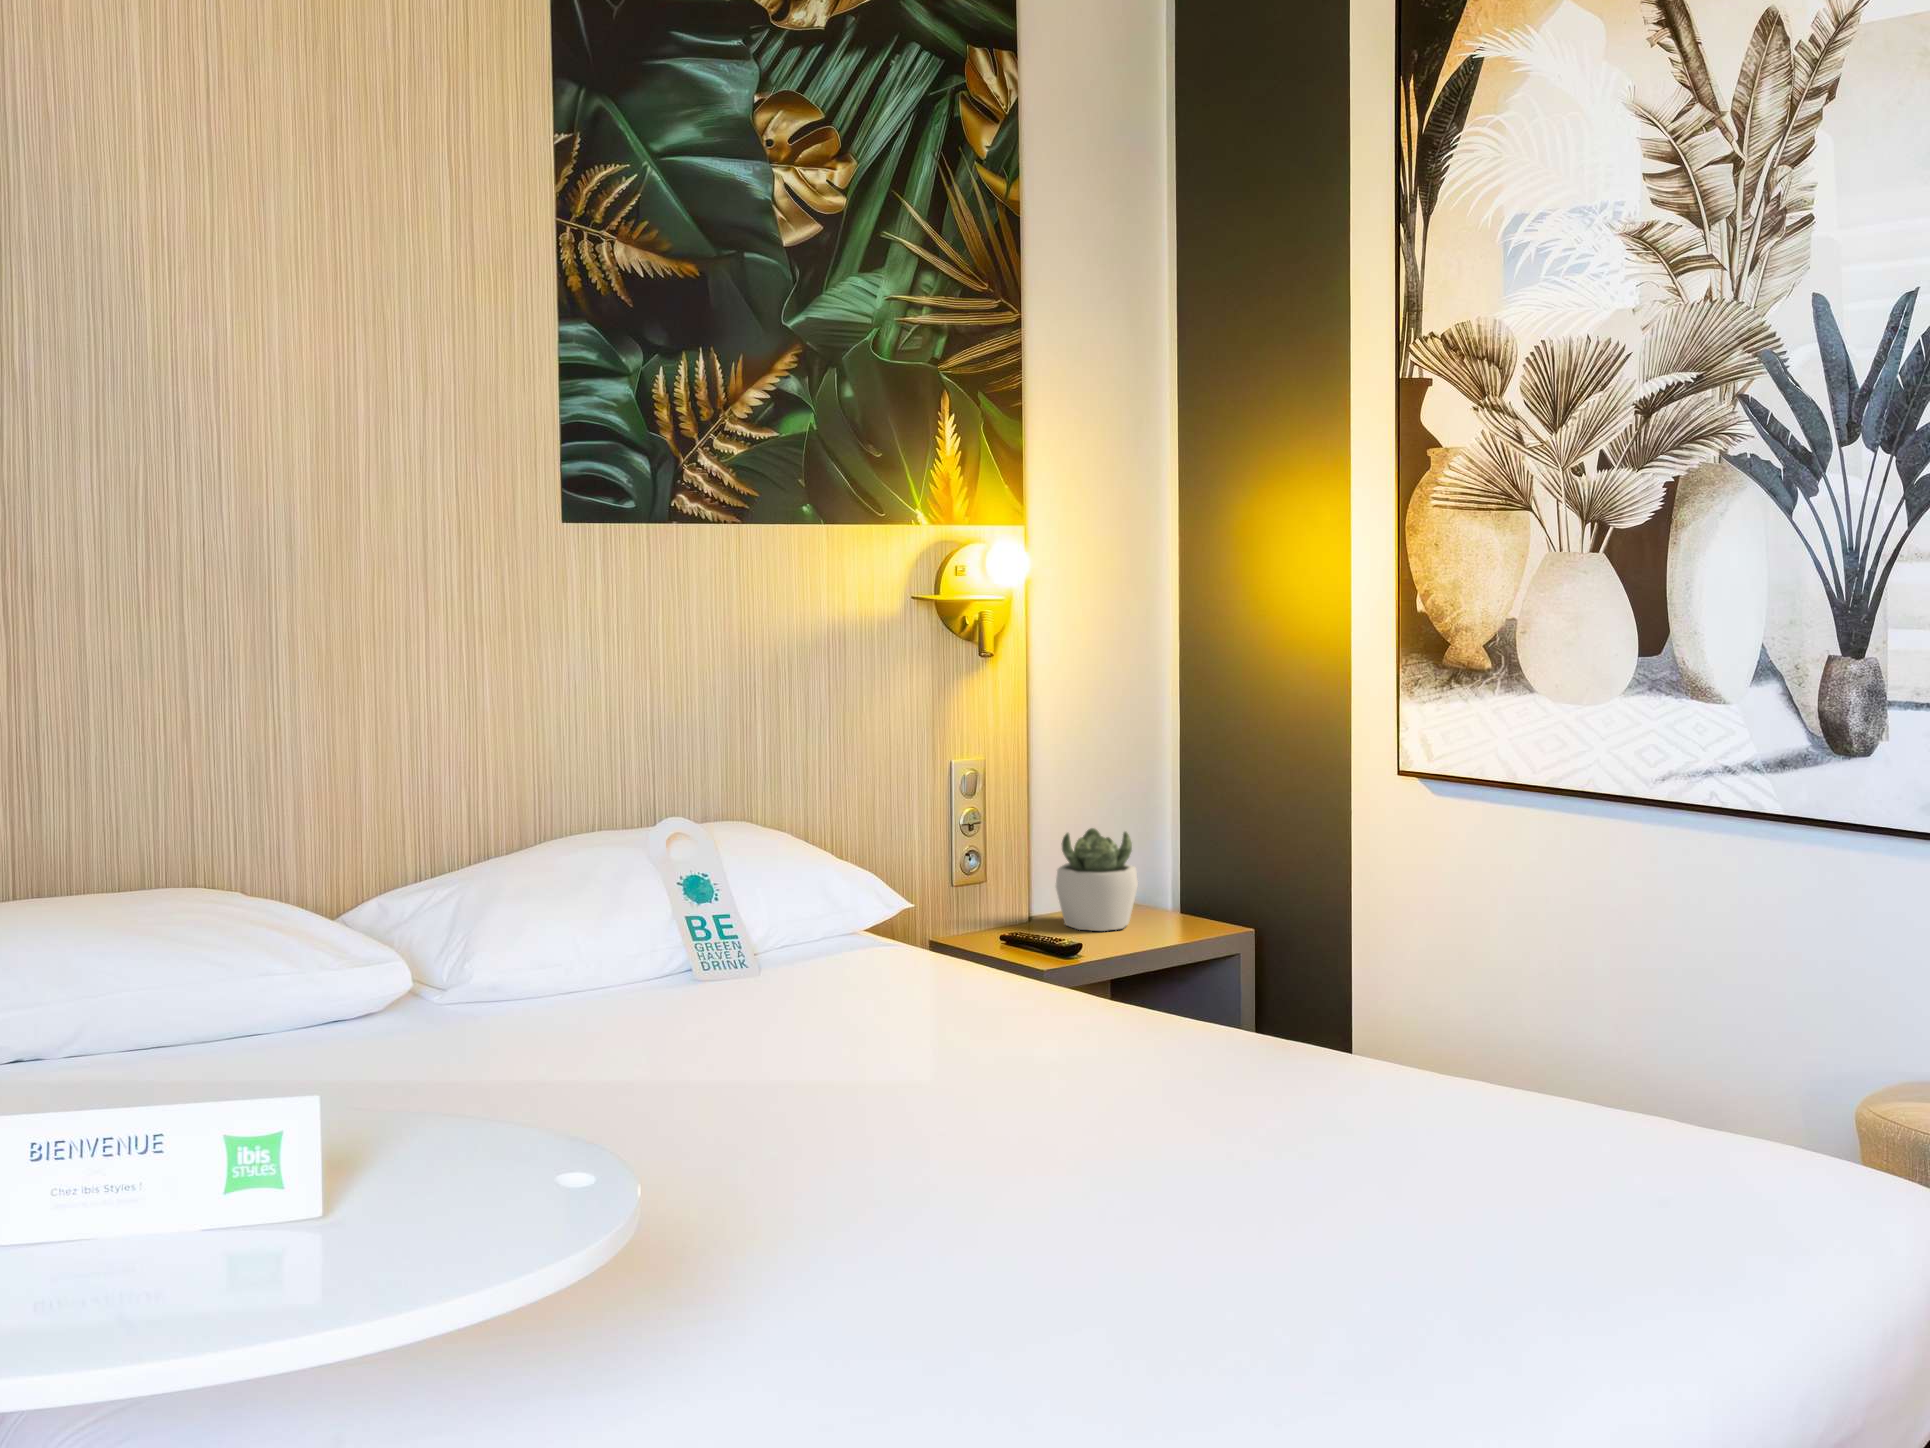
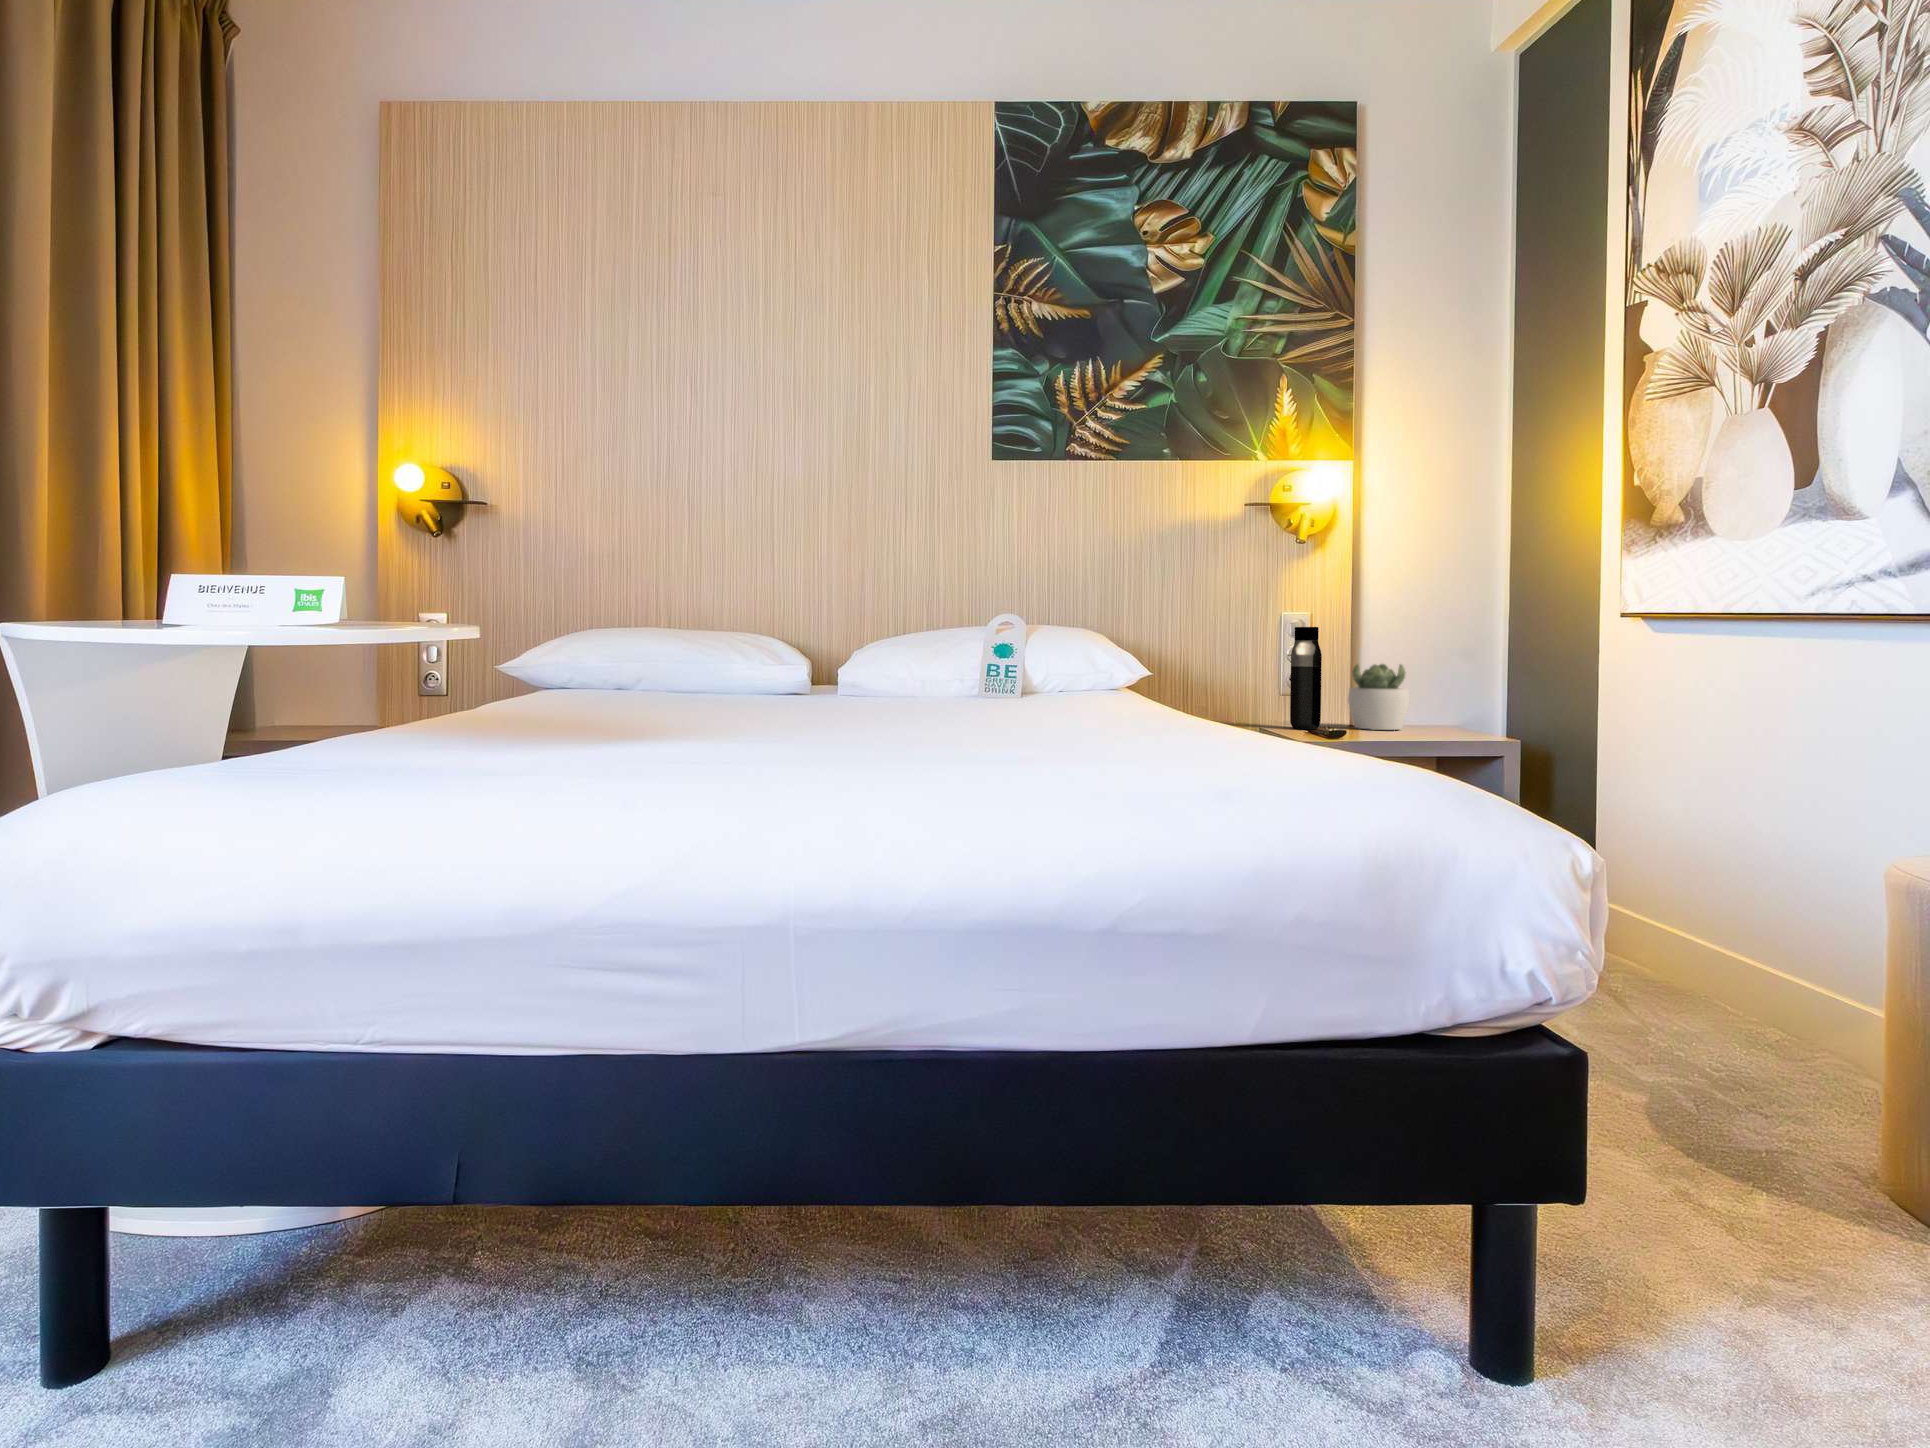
water bottle: none [1001,787,1044,945] -> present [1290,627,1322,729]

